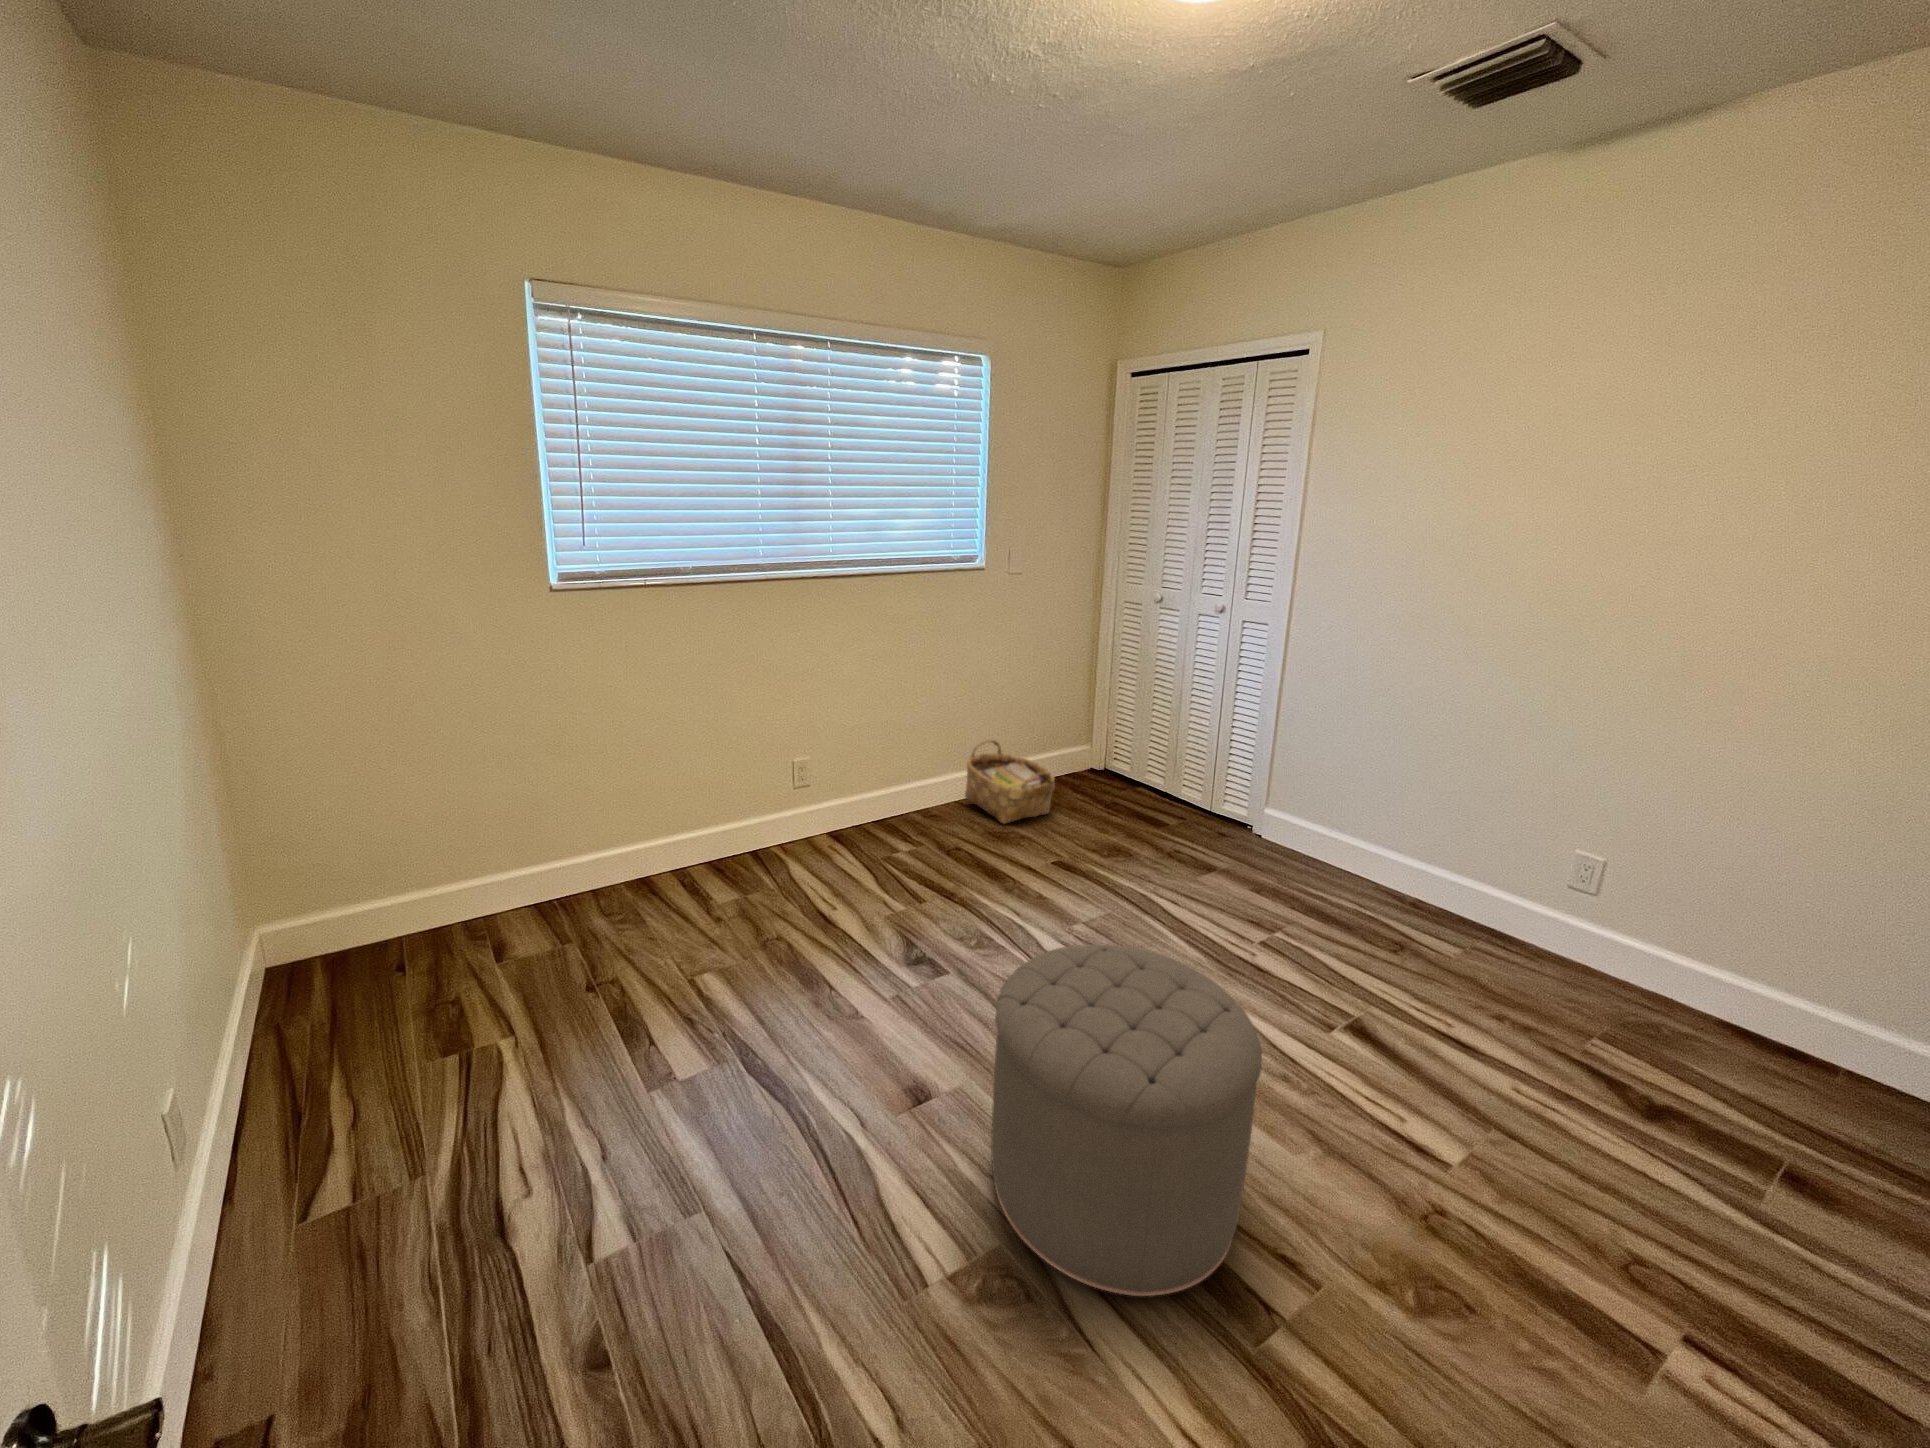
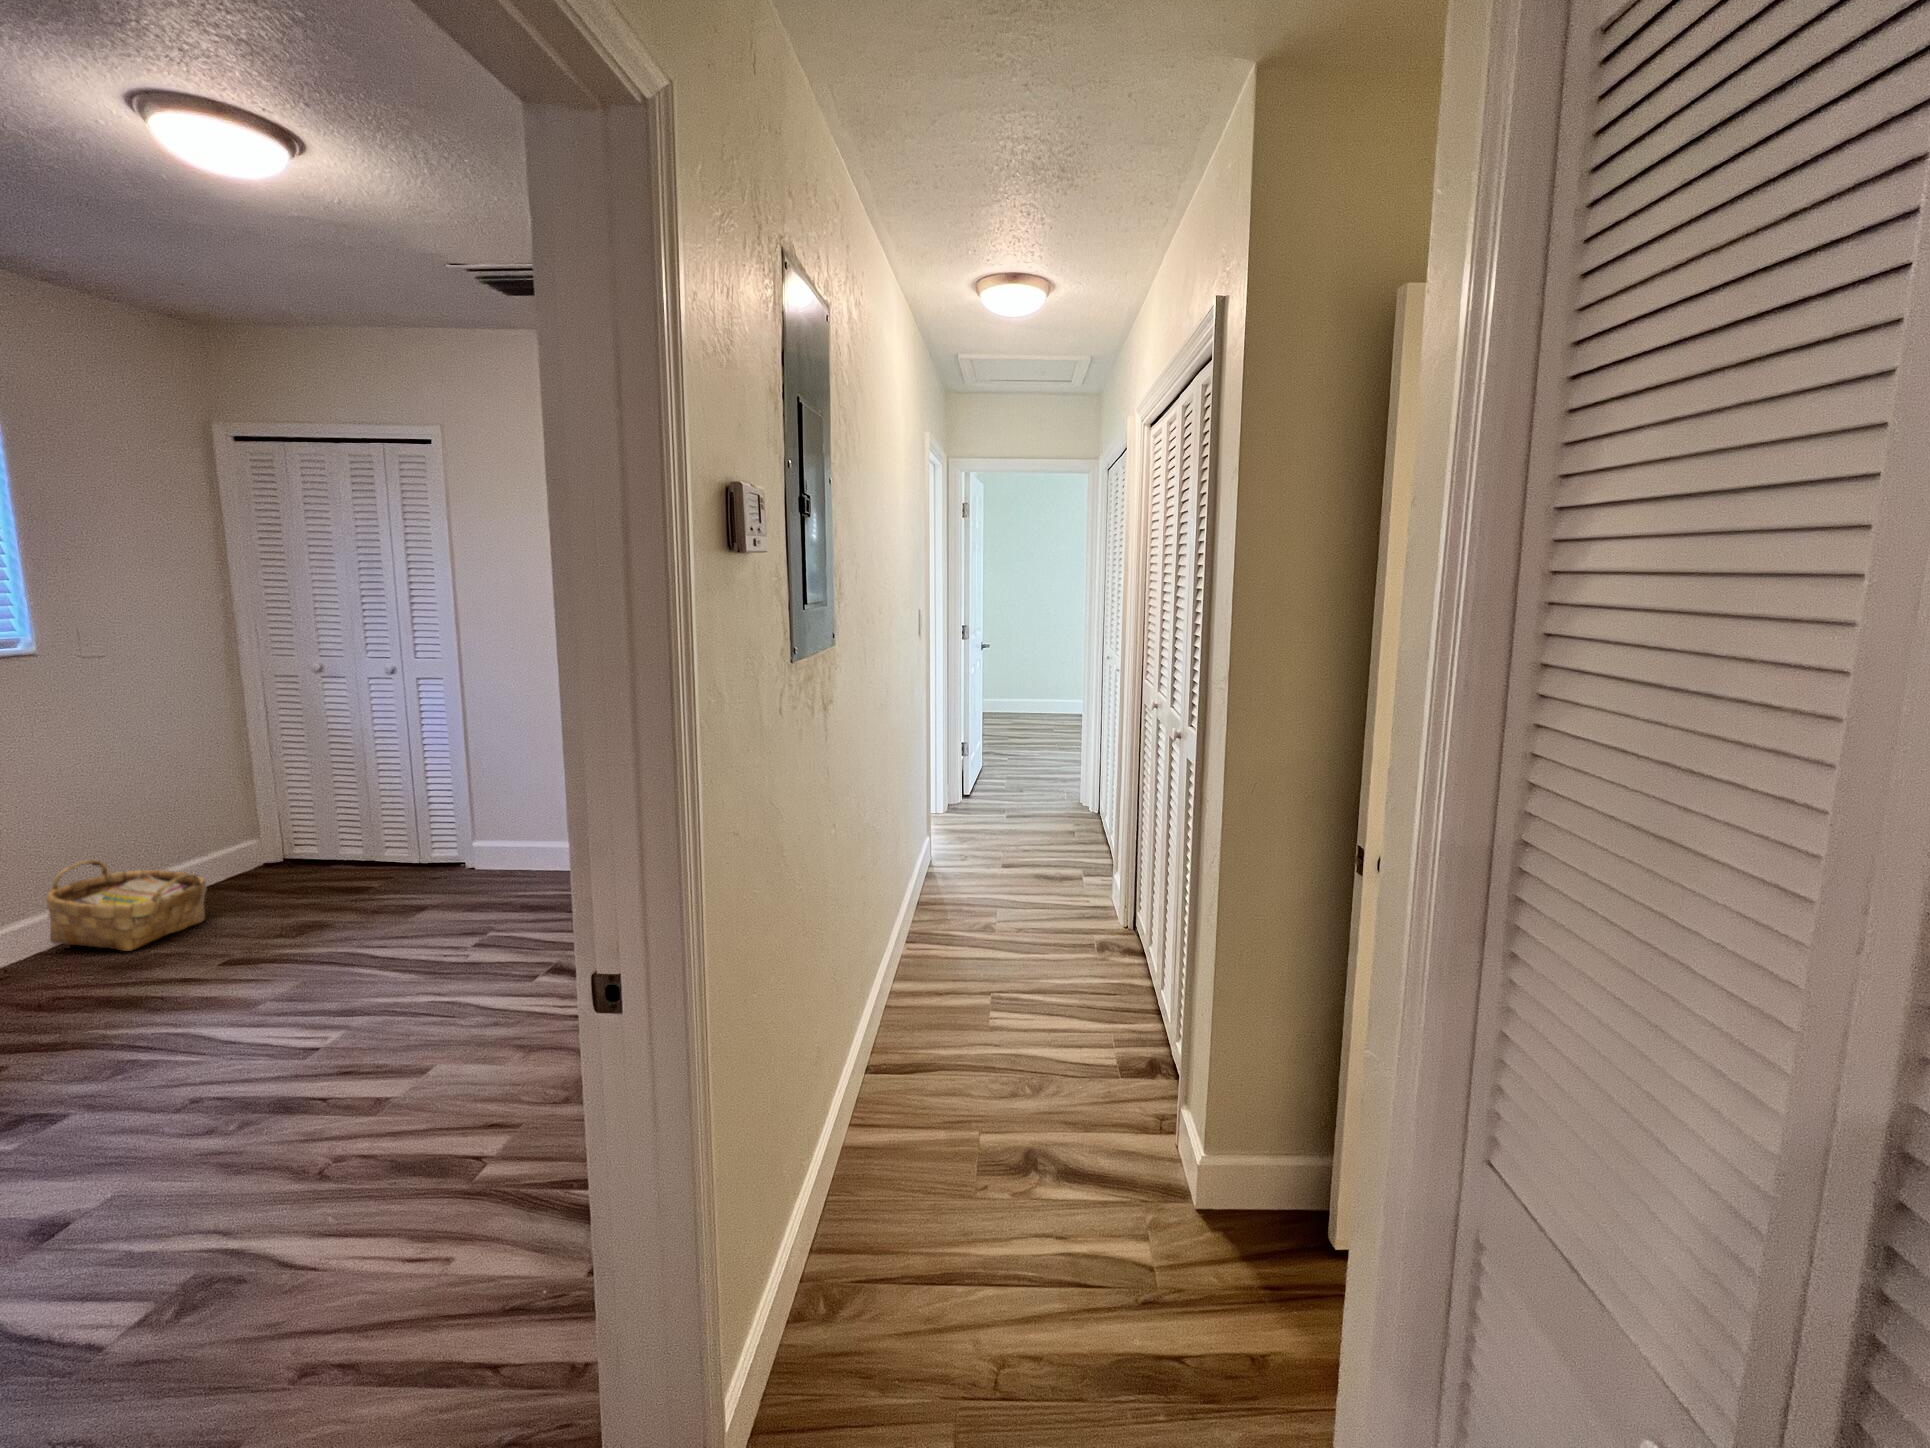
ottoman: present [991,944,1262,1296] -> none [150,954,450,1252]

